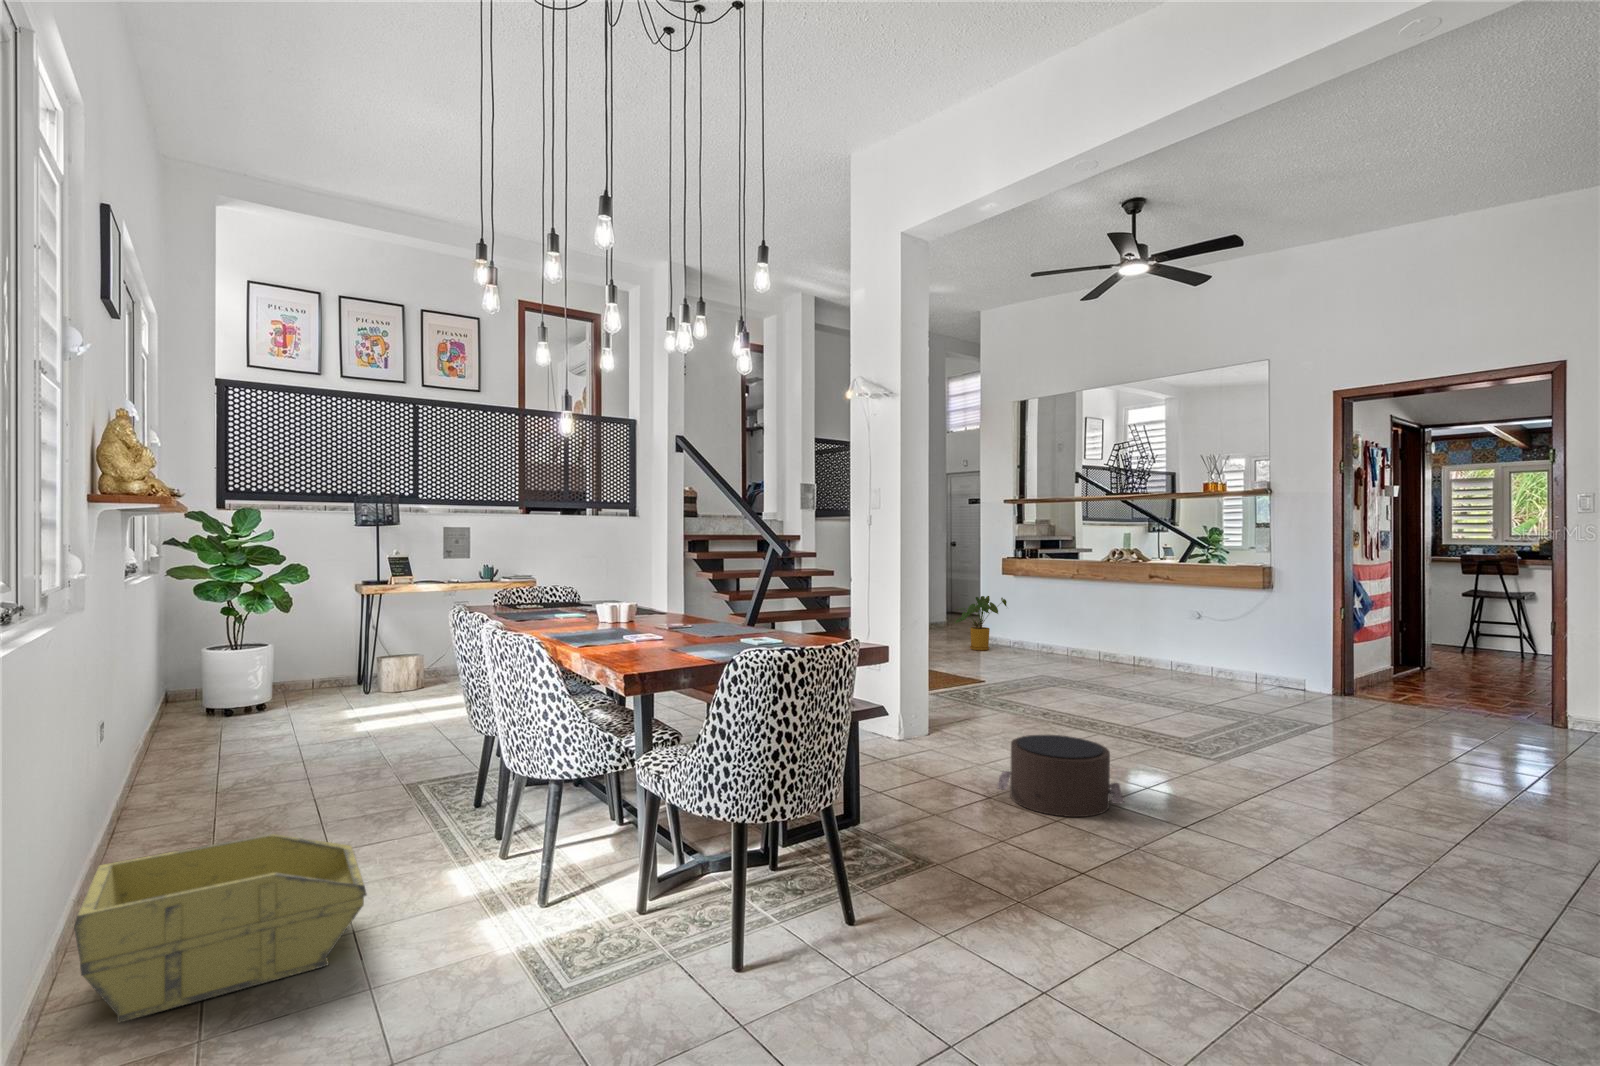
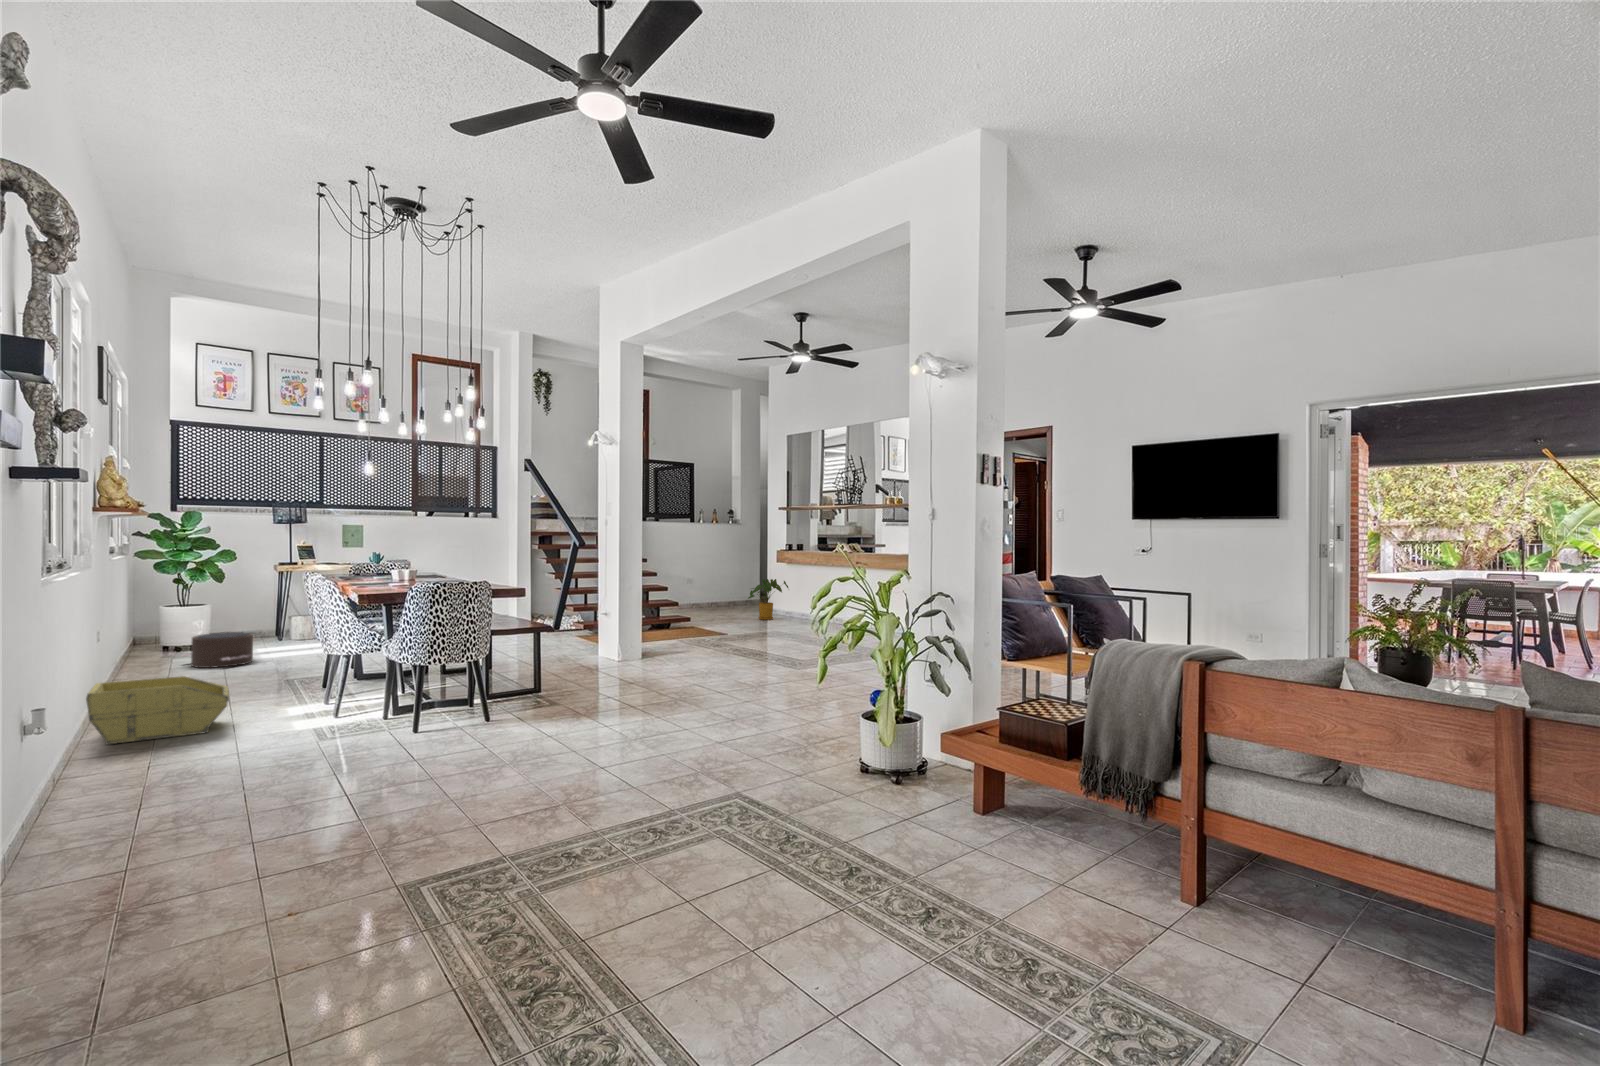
pouf: present [998,735,1124,817] -> present [182,632,253,668]

